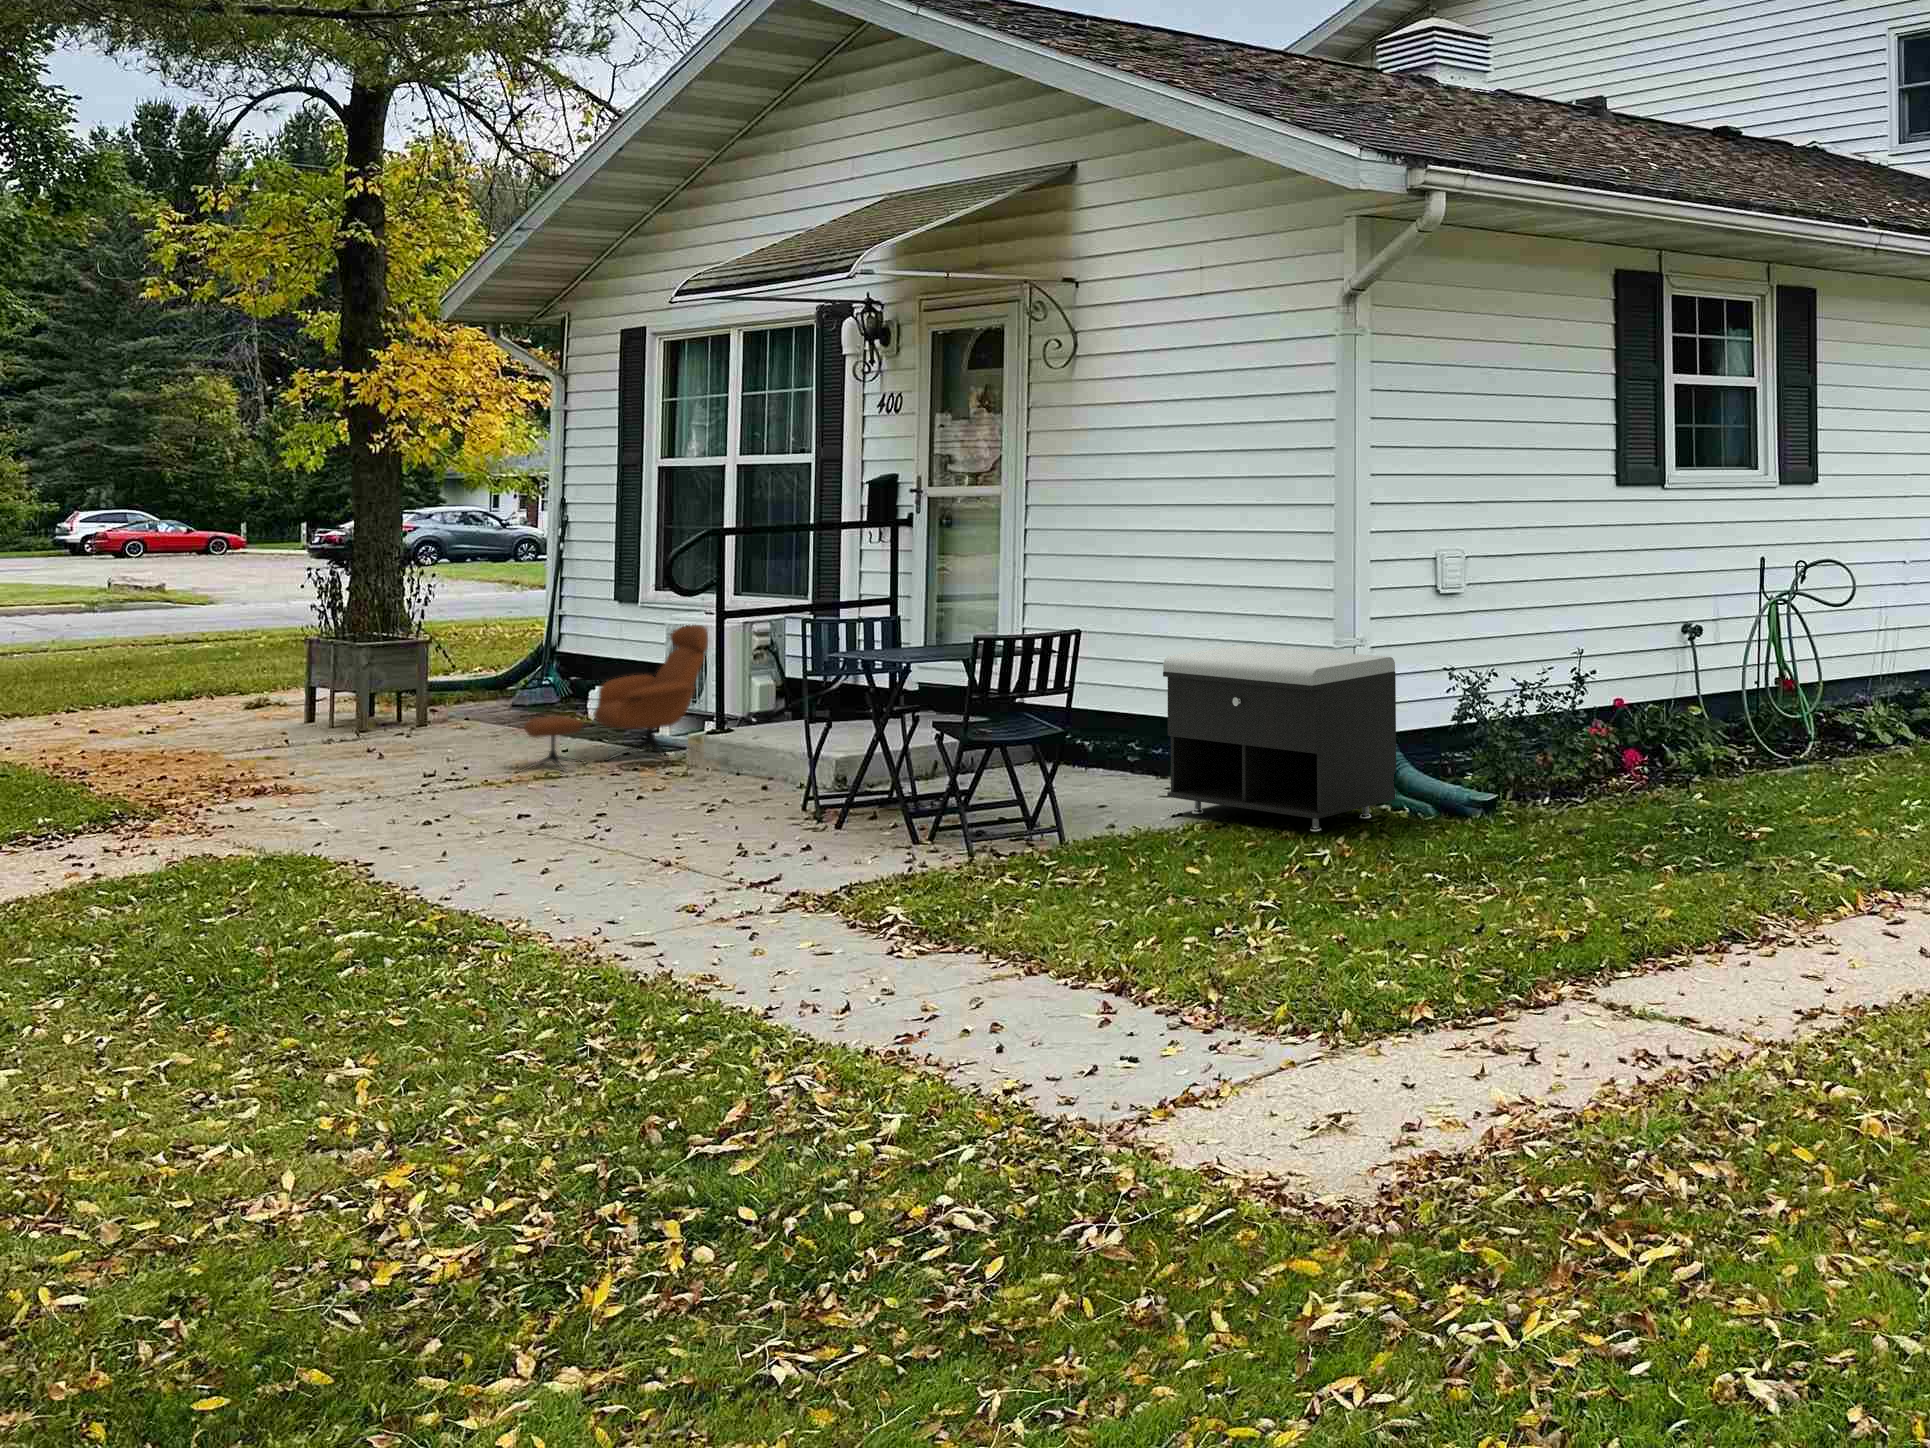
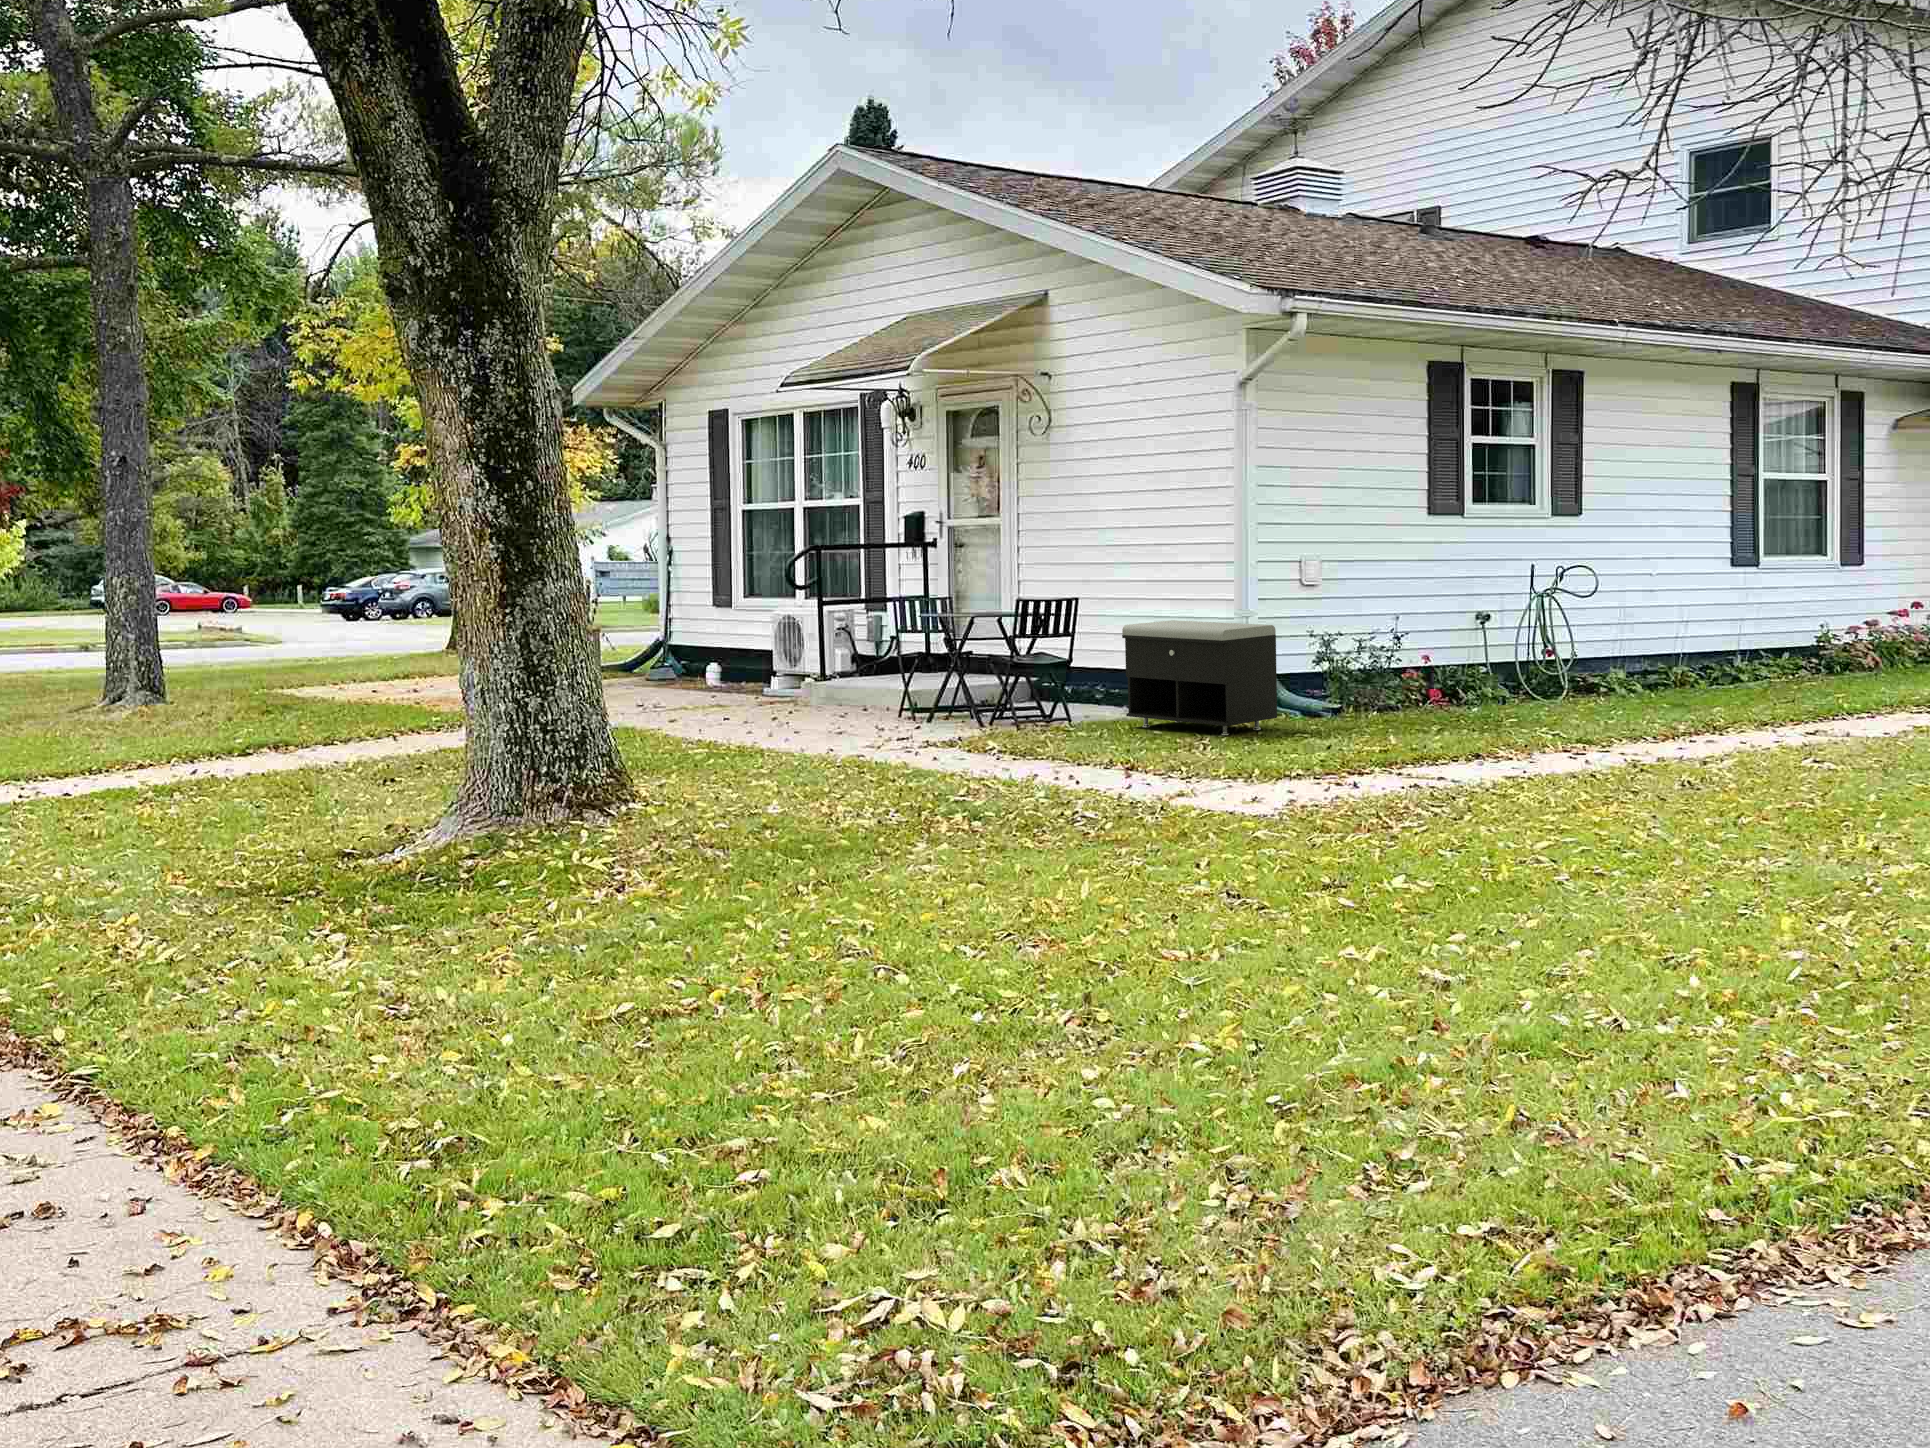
lounge chair: present [524,625,708,769] -> none [691,614,803,708]

